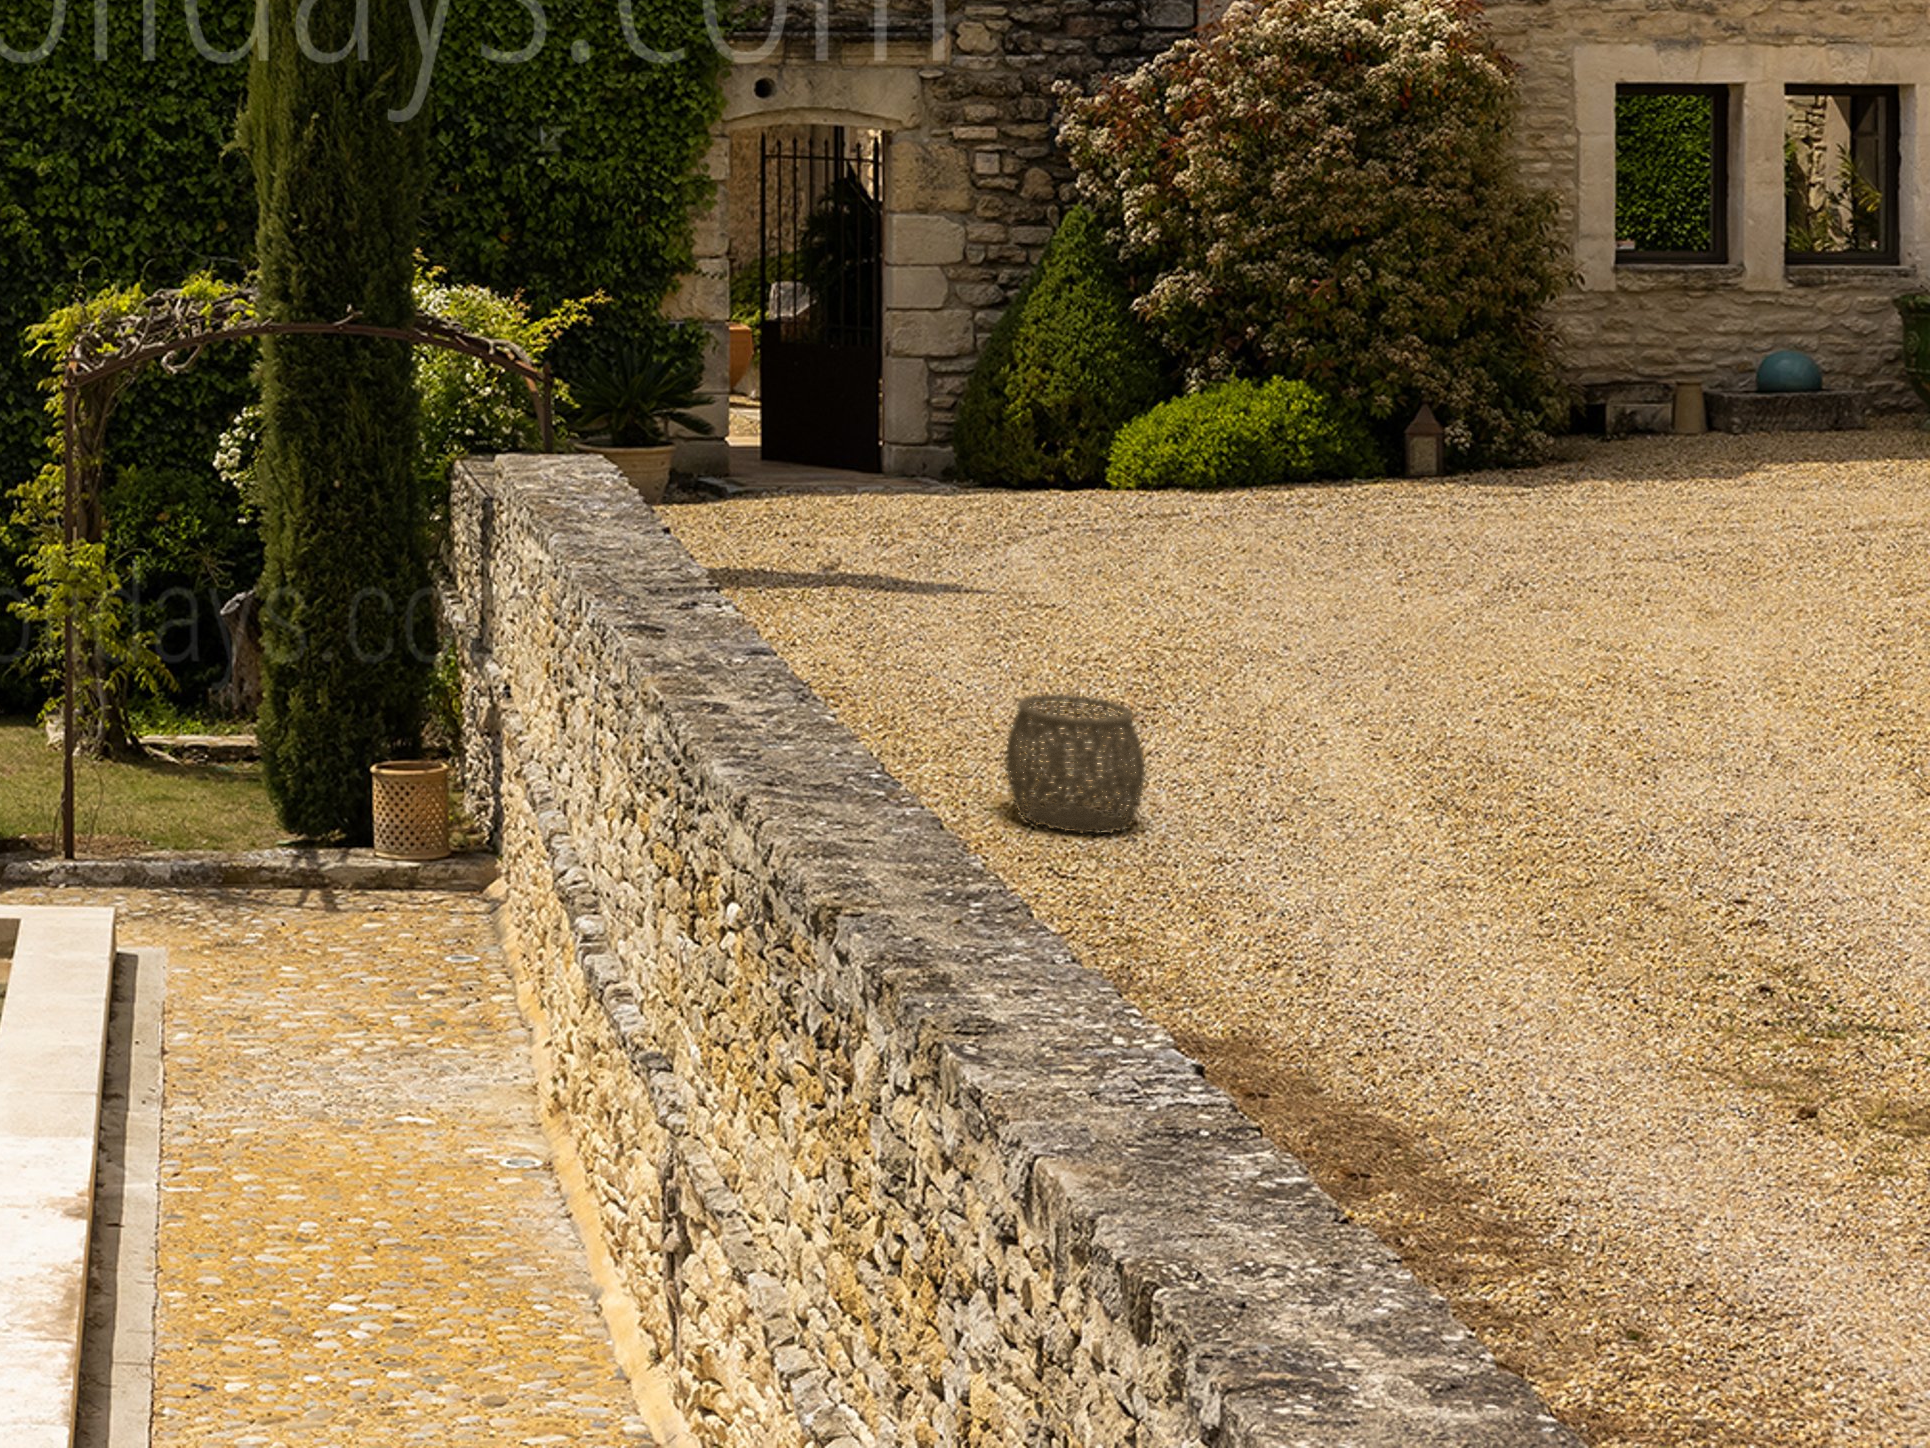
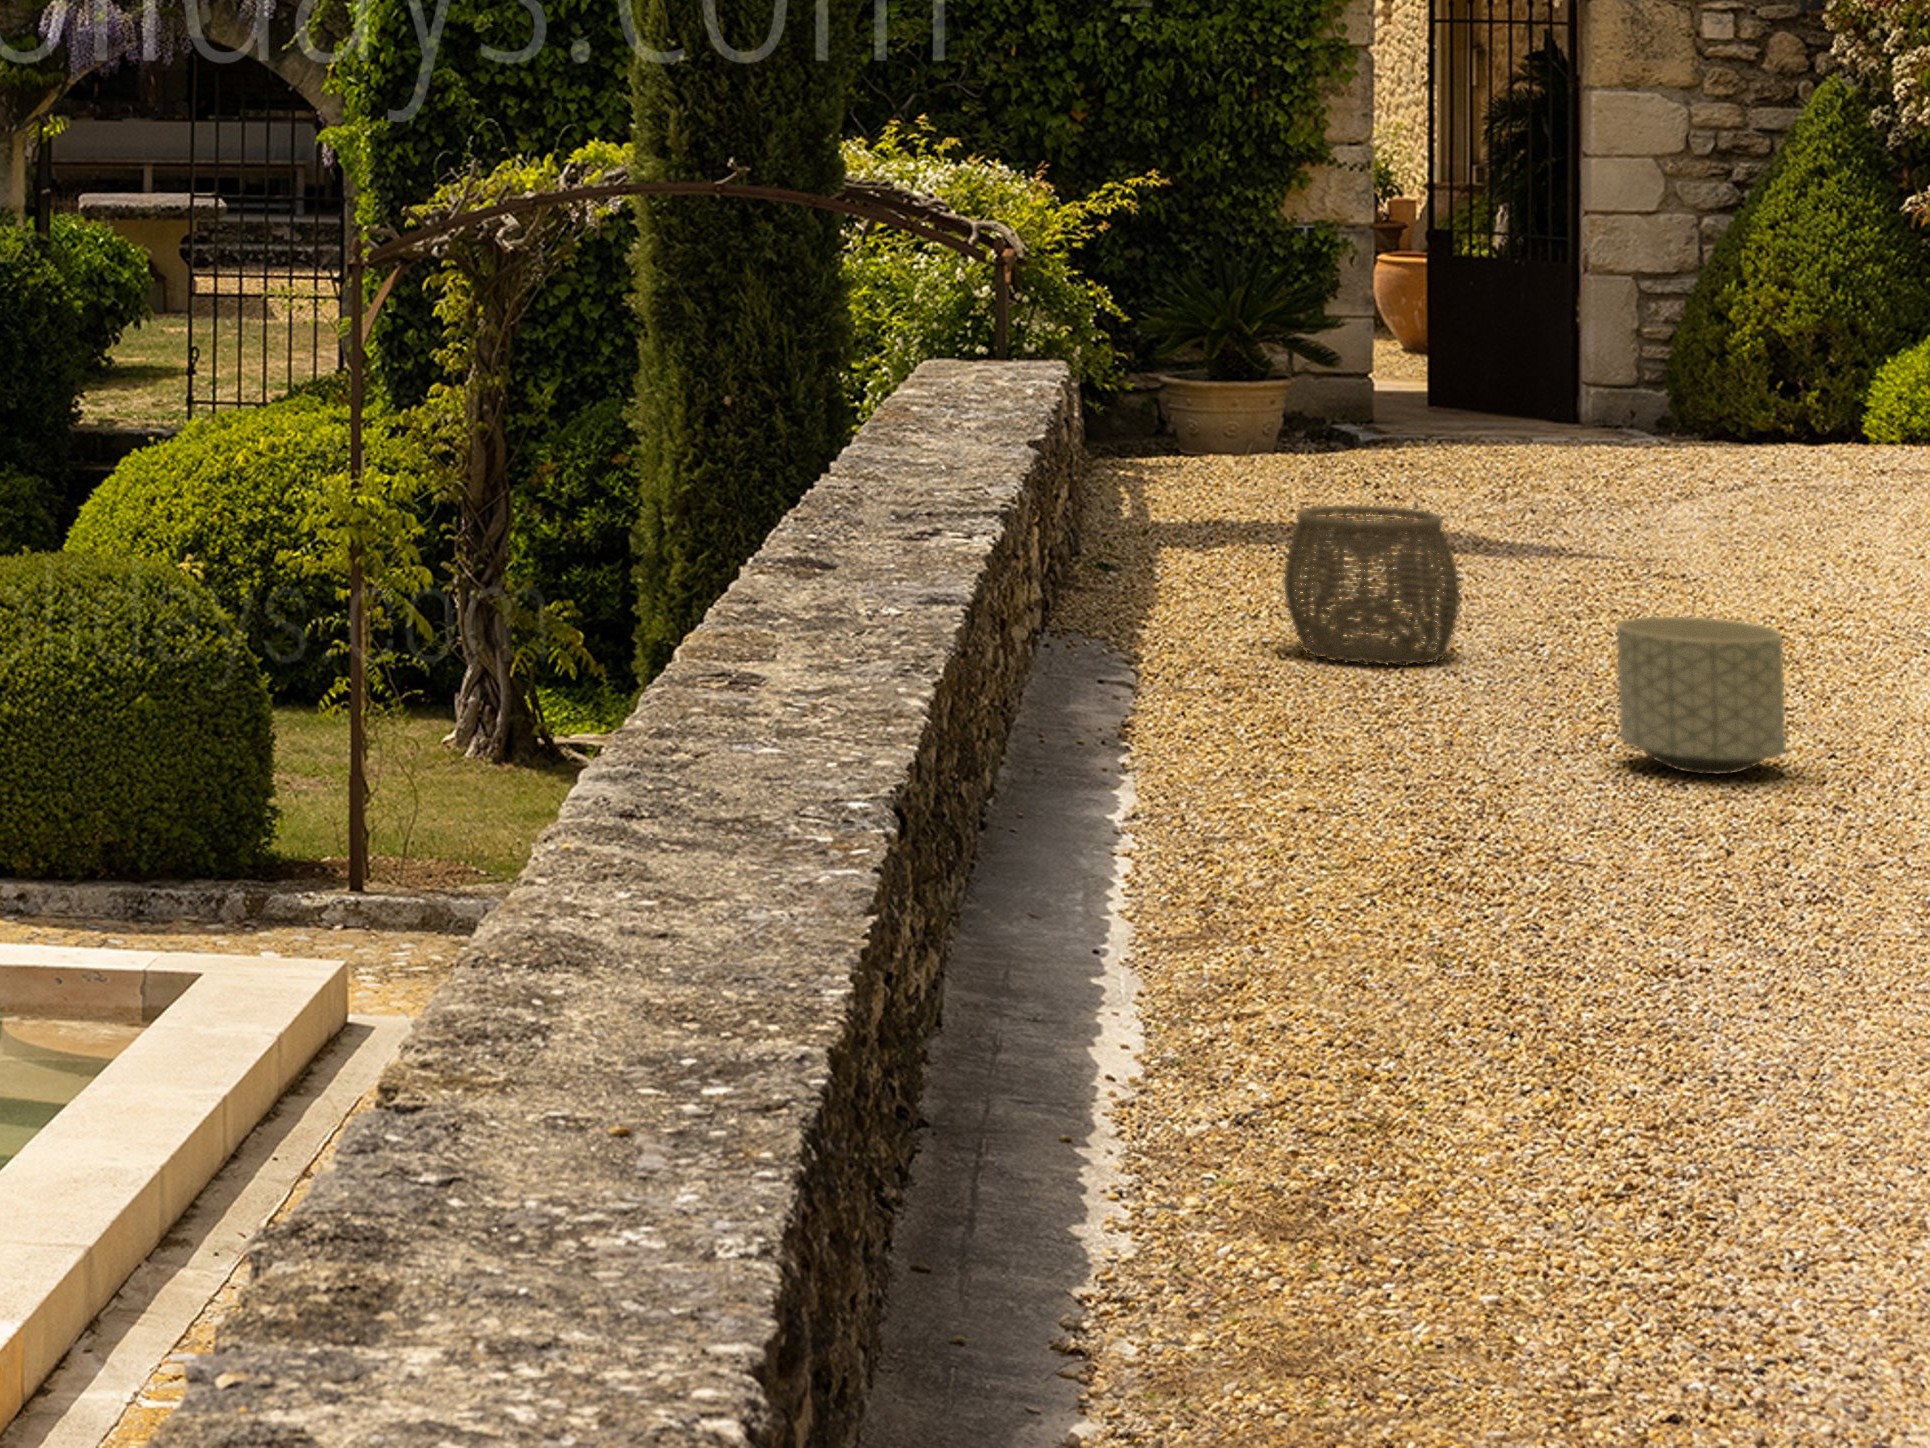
planter: none [1382,839,1511,972] -> present [1617,617,1786,774]

